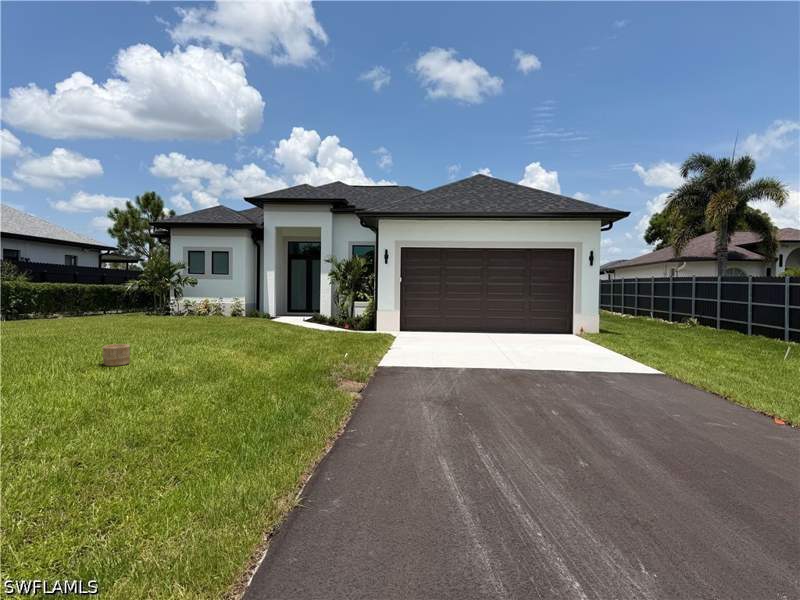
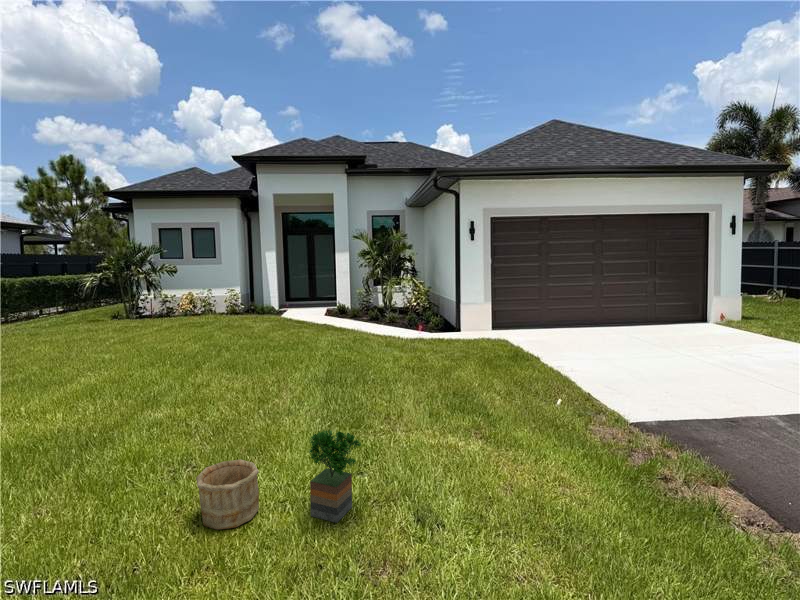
potted tree: none [144,331,173,368] -> present [309,430,361,523]

